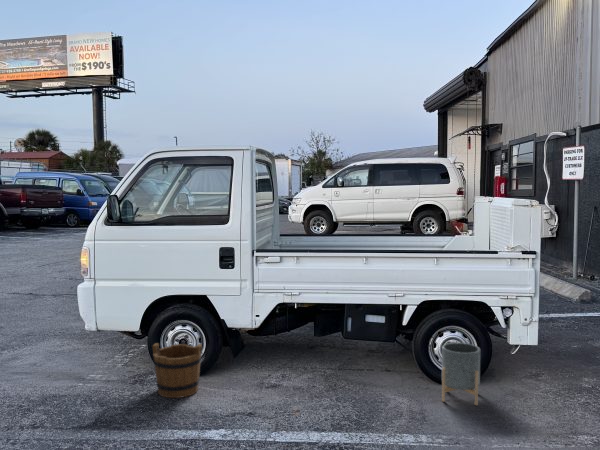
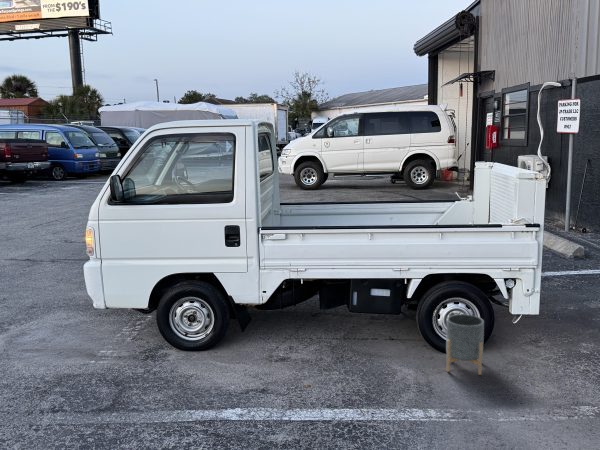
bucket: present [152,343,203,398] -> none [162,321,212,375]

